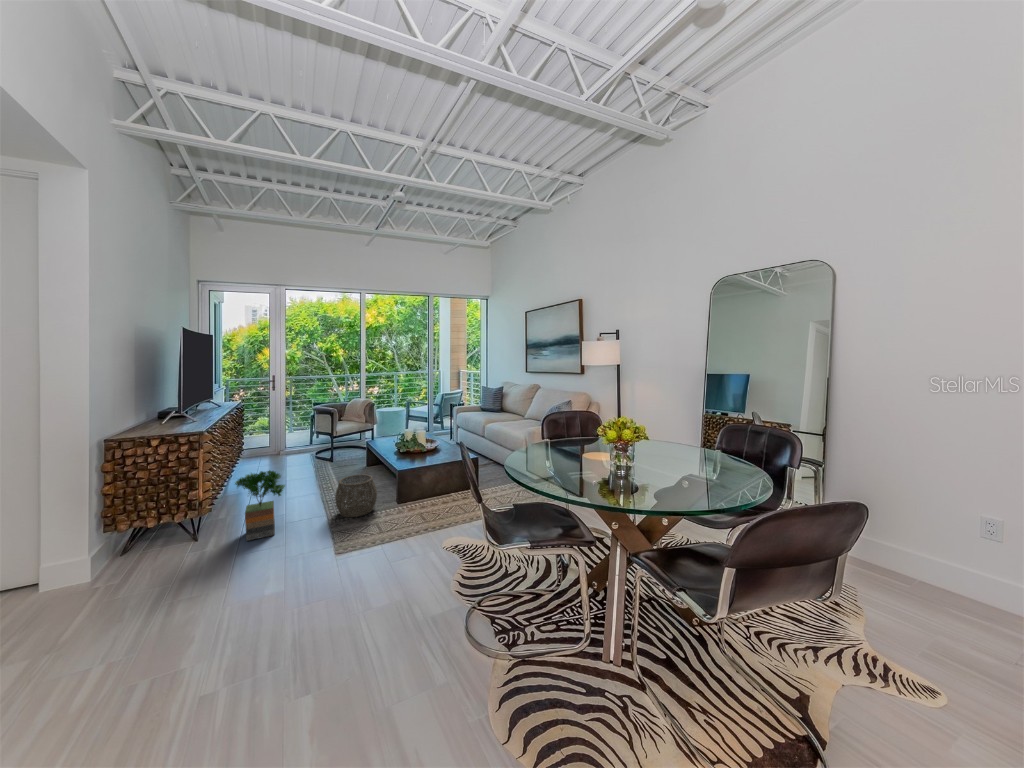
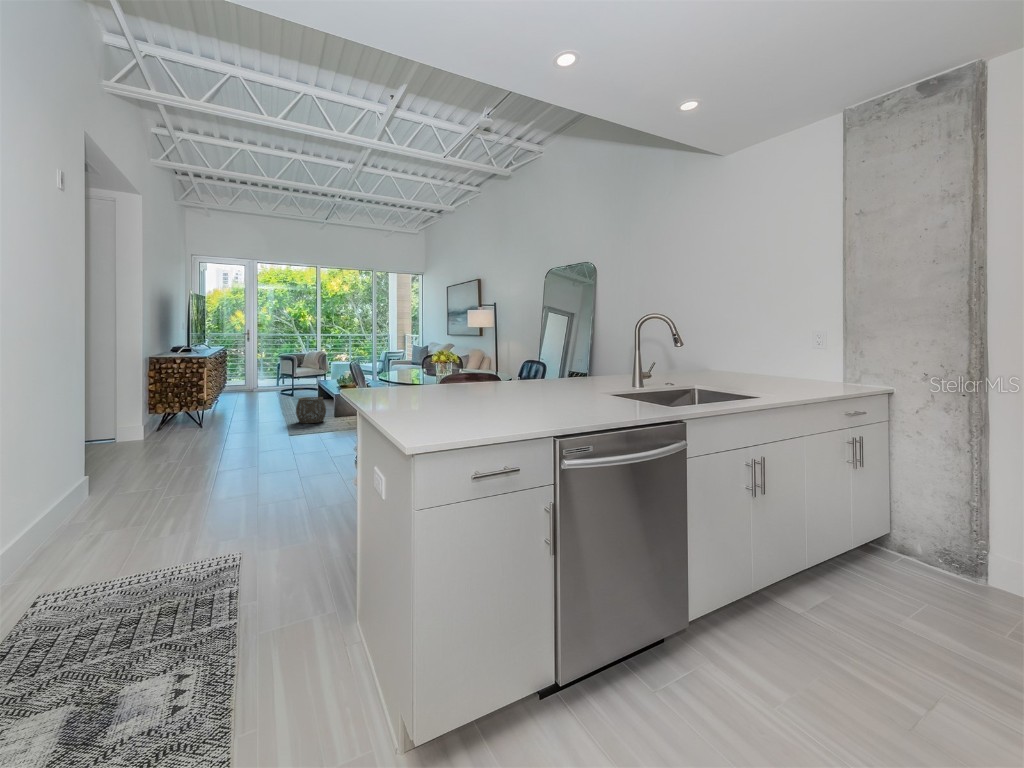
potted tree: present [235,470,285,541] -> none [228,385,262,429]

